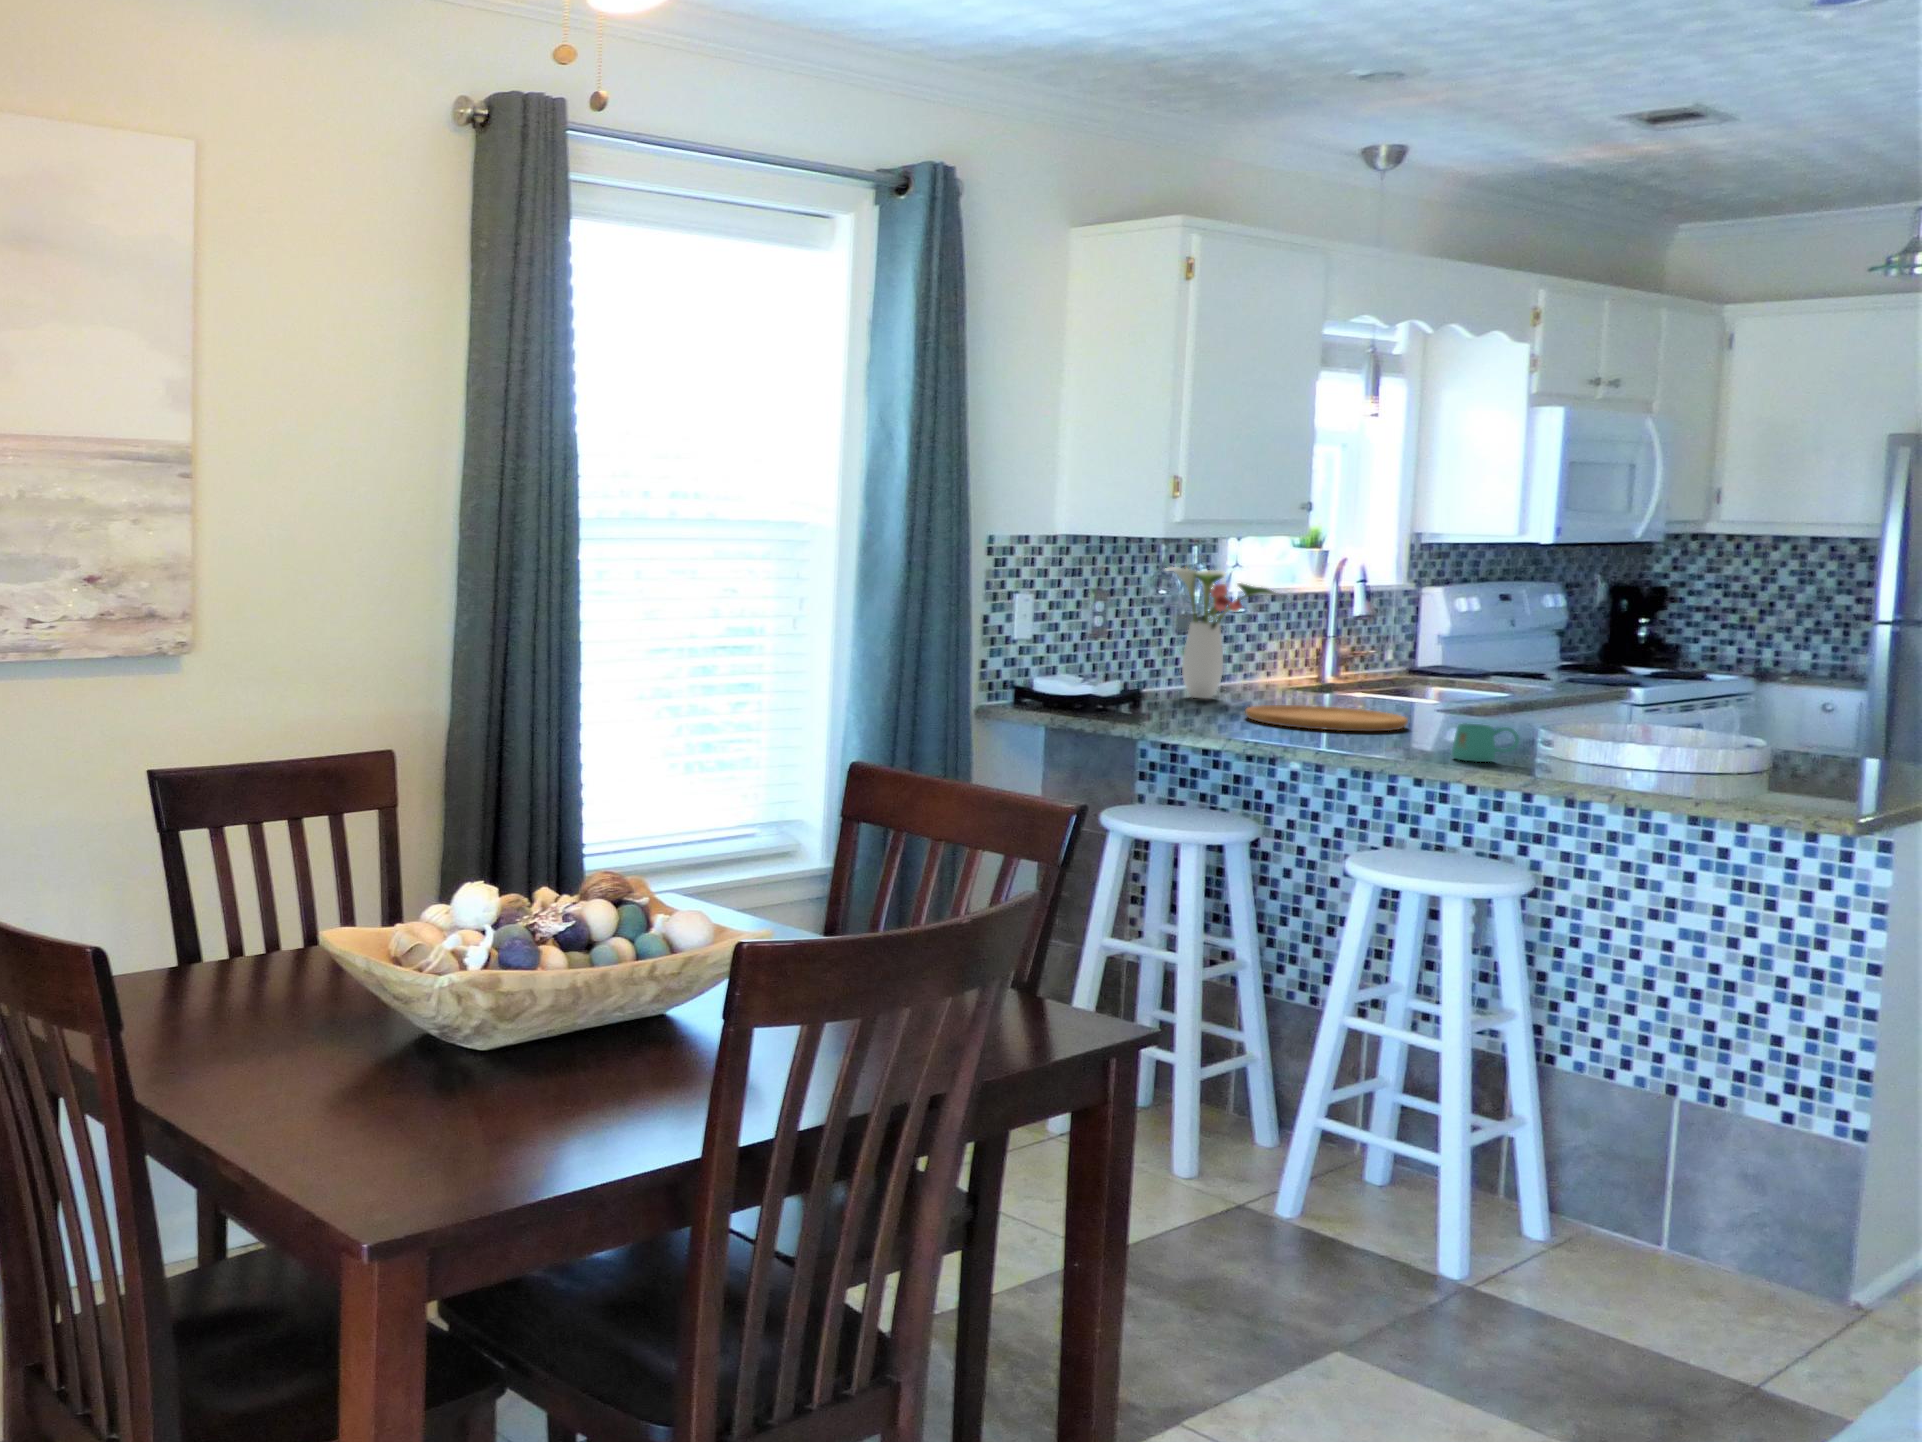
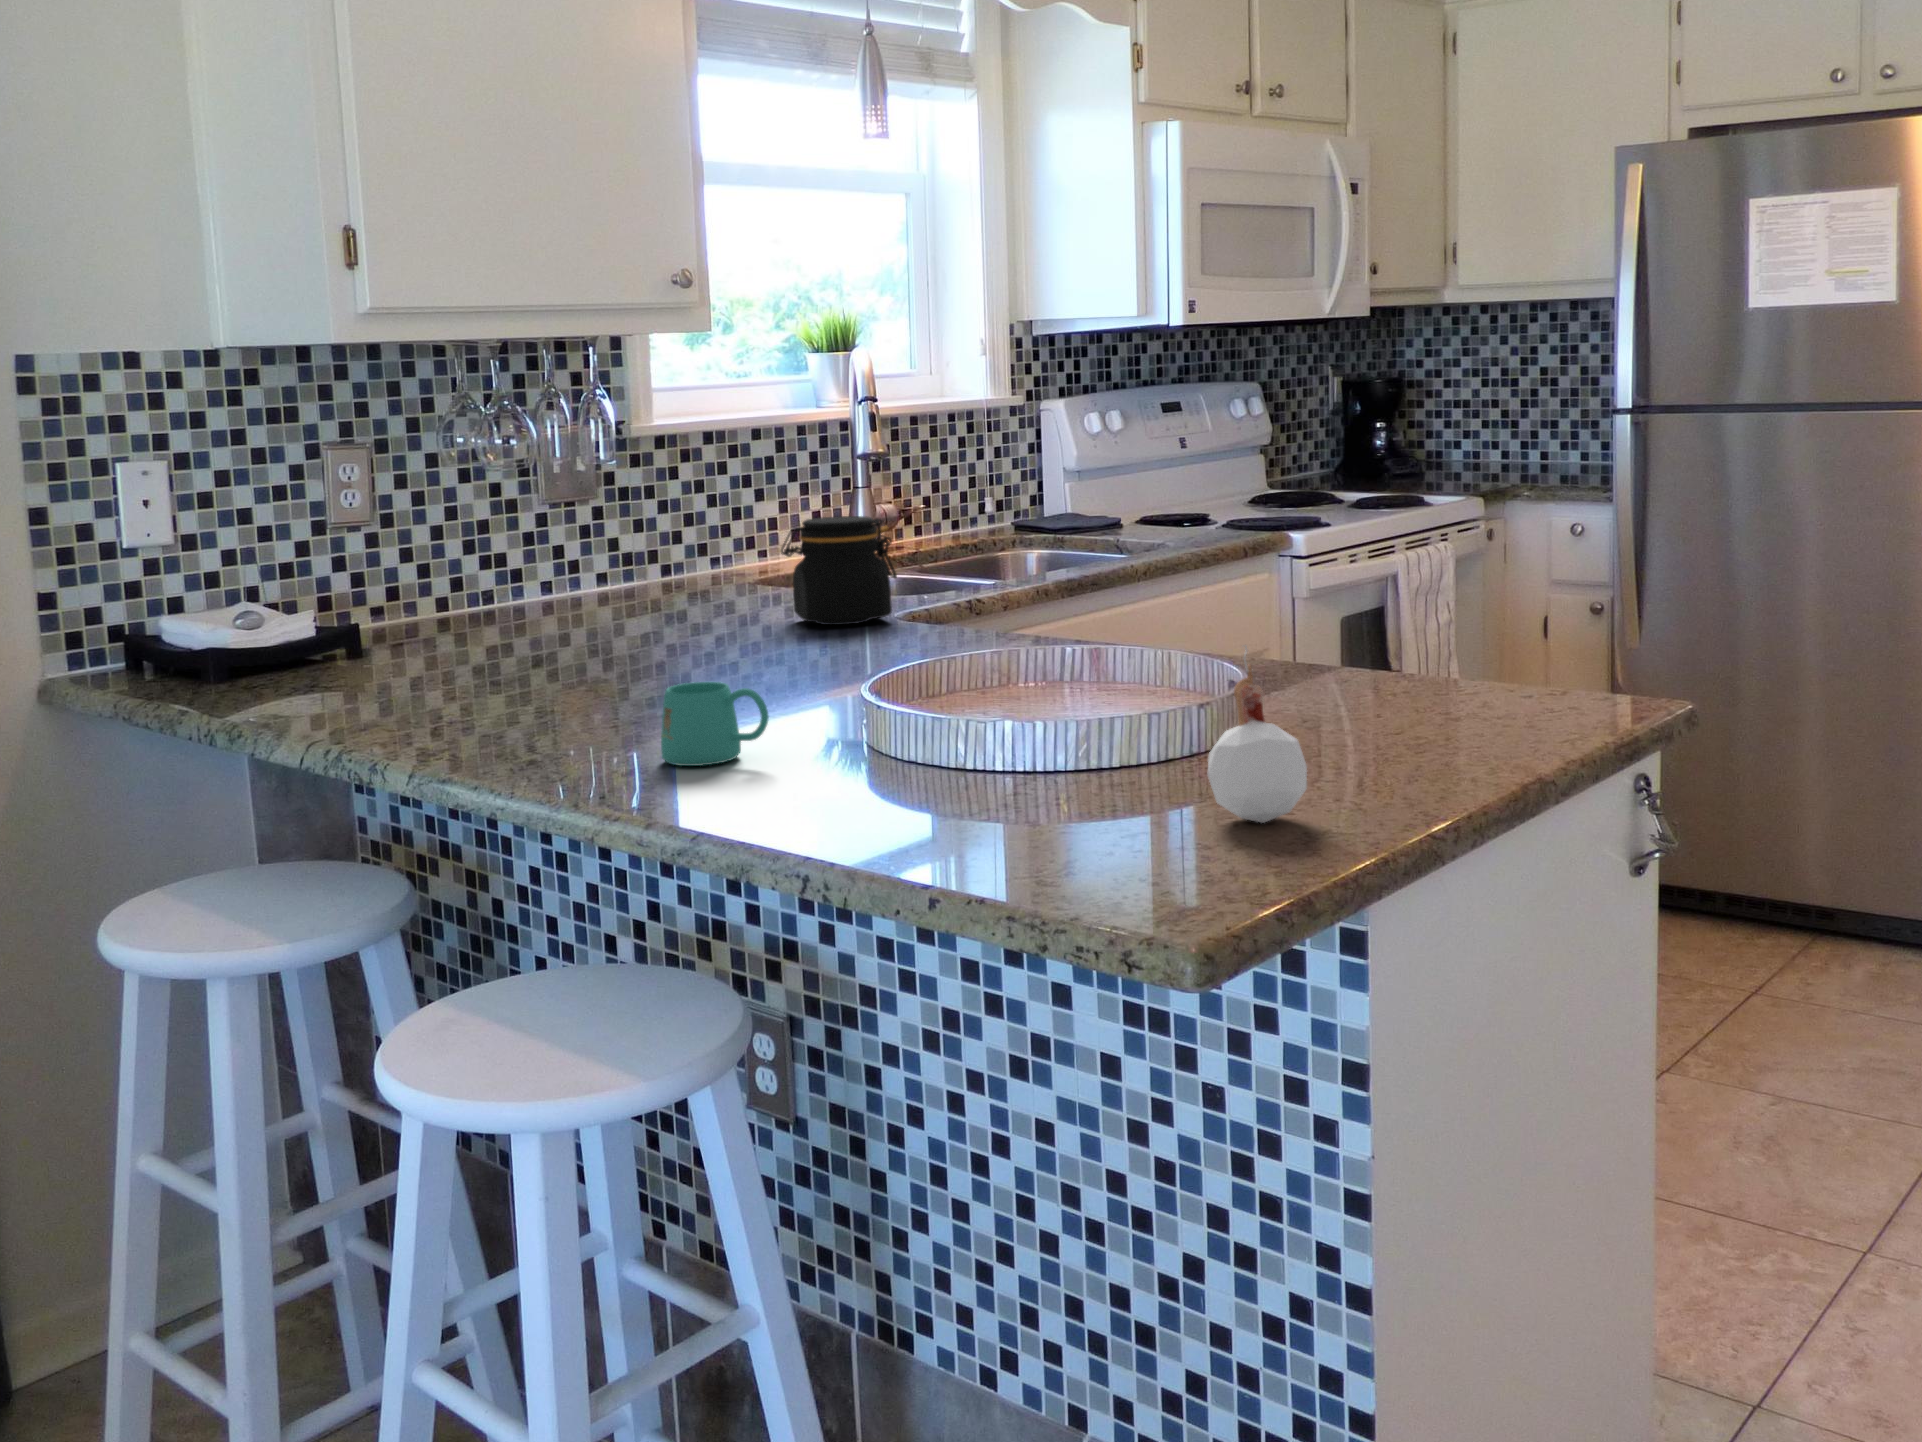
flower arrangement: present [1166,567,1275,698] -> none [477,391,689,617]
jar: none [1367,652,1437,715] -> present [781,516,897,625]
cutting board: present [1245,705,1408,731] -> none [503,626,777,686]
candle: none [1802,720,1860,799] -> present [1208,646,1307,823]

